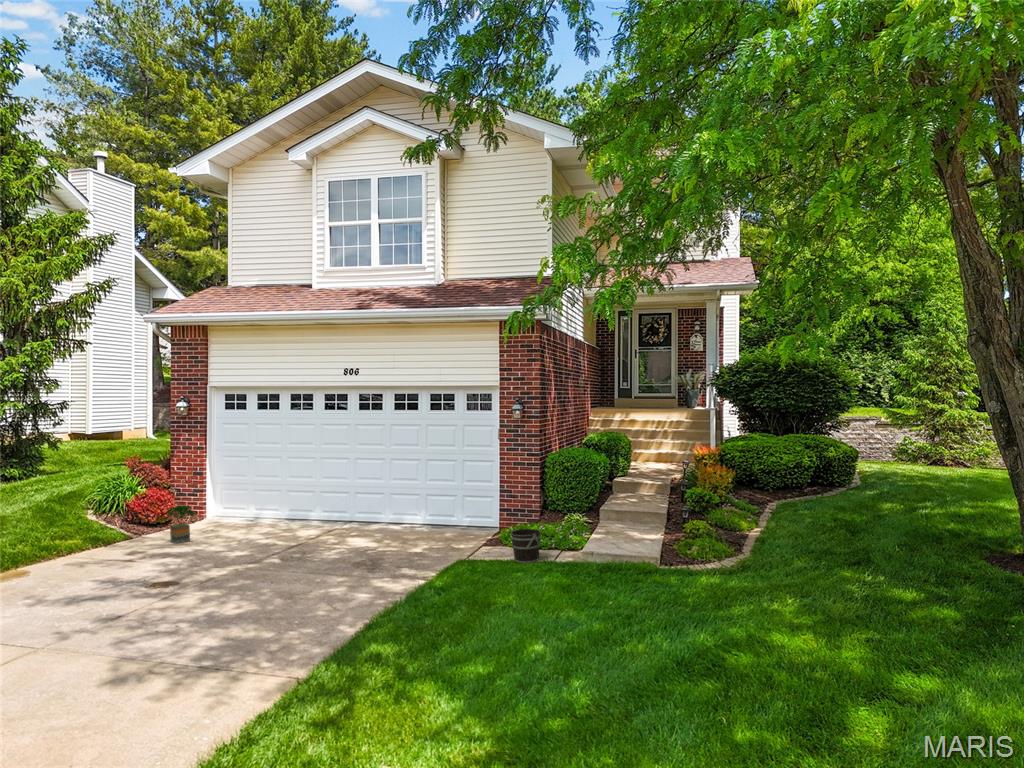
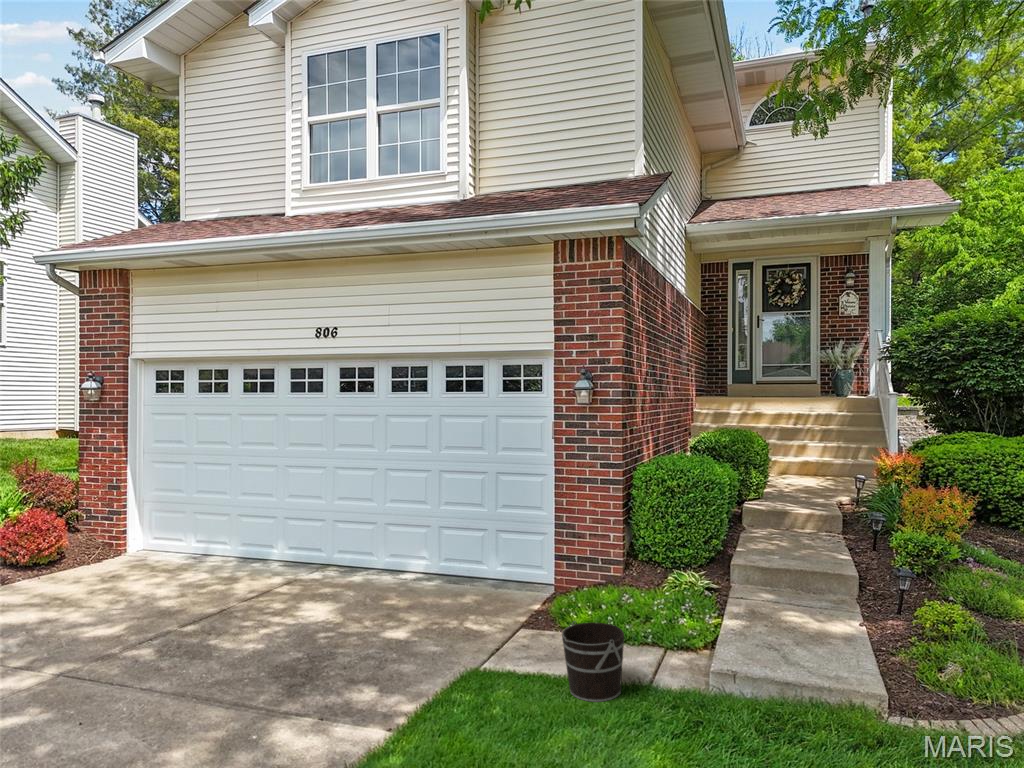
potted tree: present [167,505,195,544] -> none [20,538,69,603]

